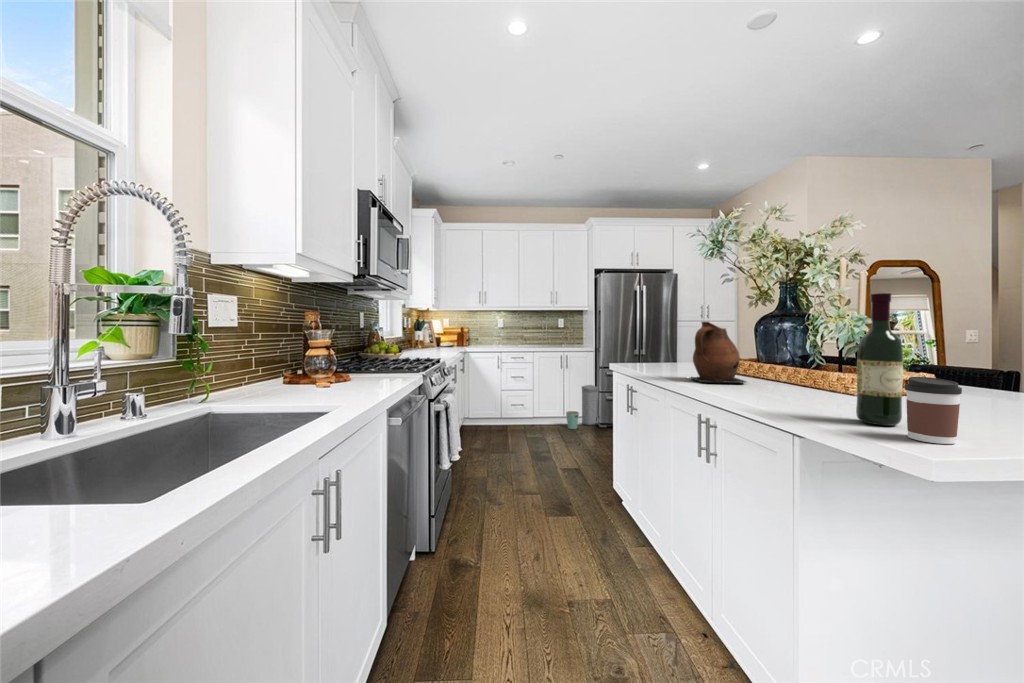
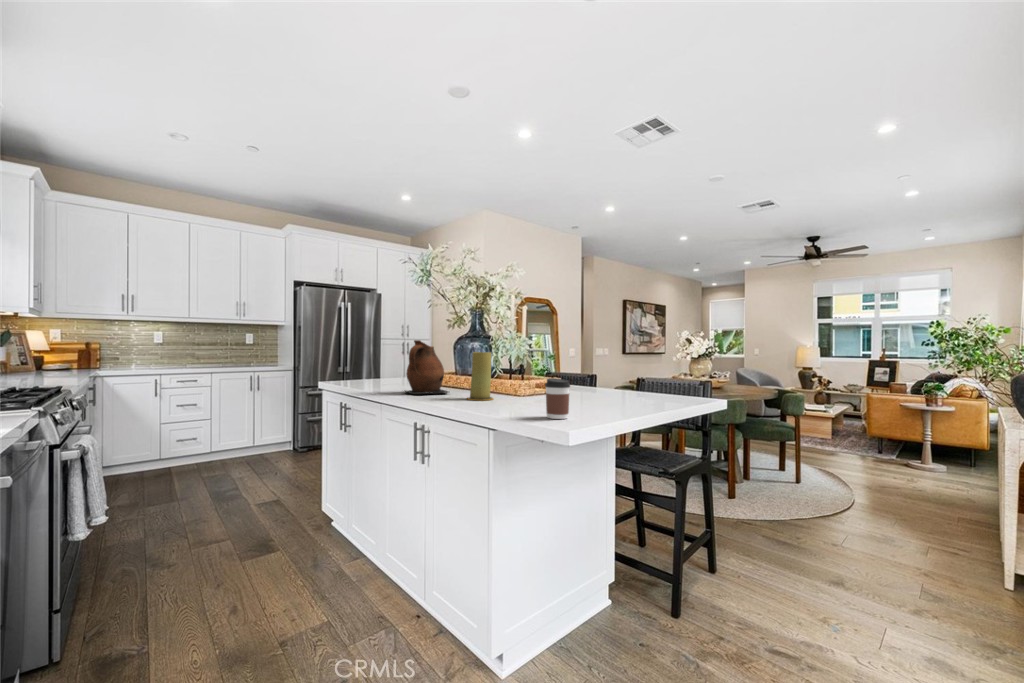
wine bottle: present [856,293,903,426] -> none [521,323,544,413]
candle: none [769,334,811,397] -> present [467,352,494,400]
trash can: present [566,385,599,429] -> none [255,410,297,465]

